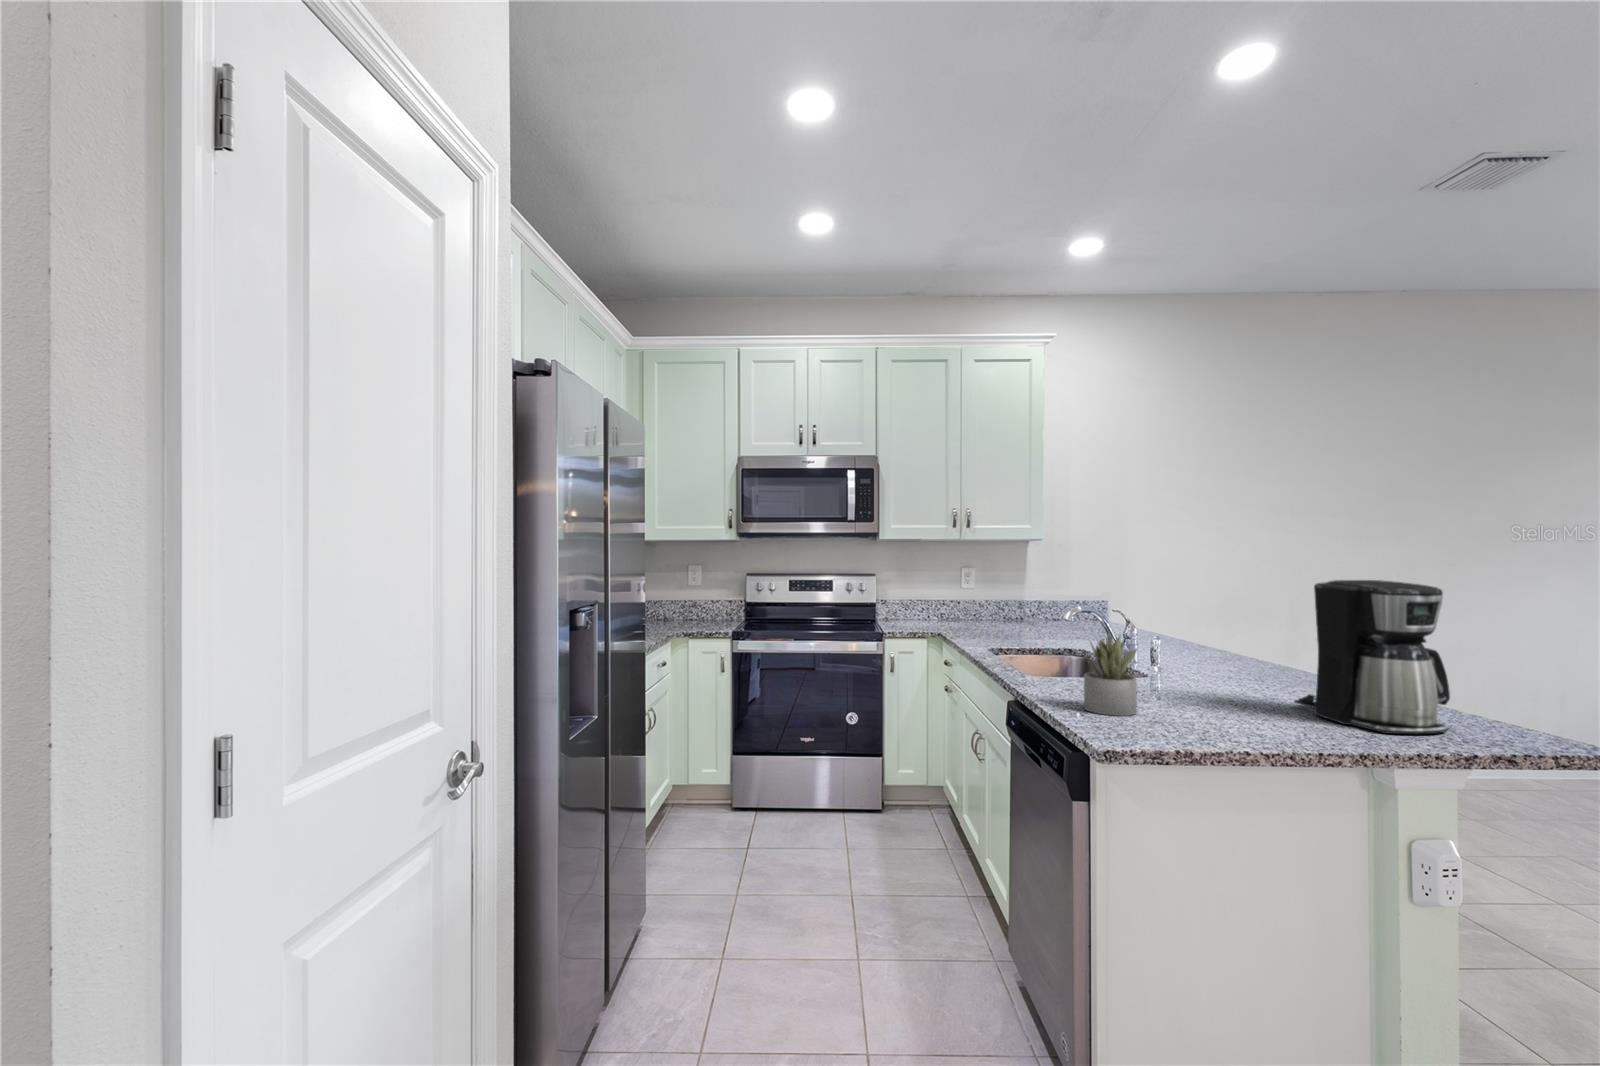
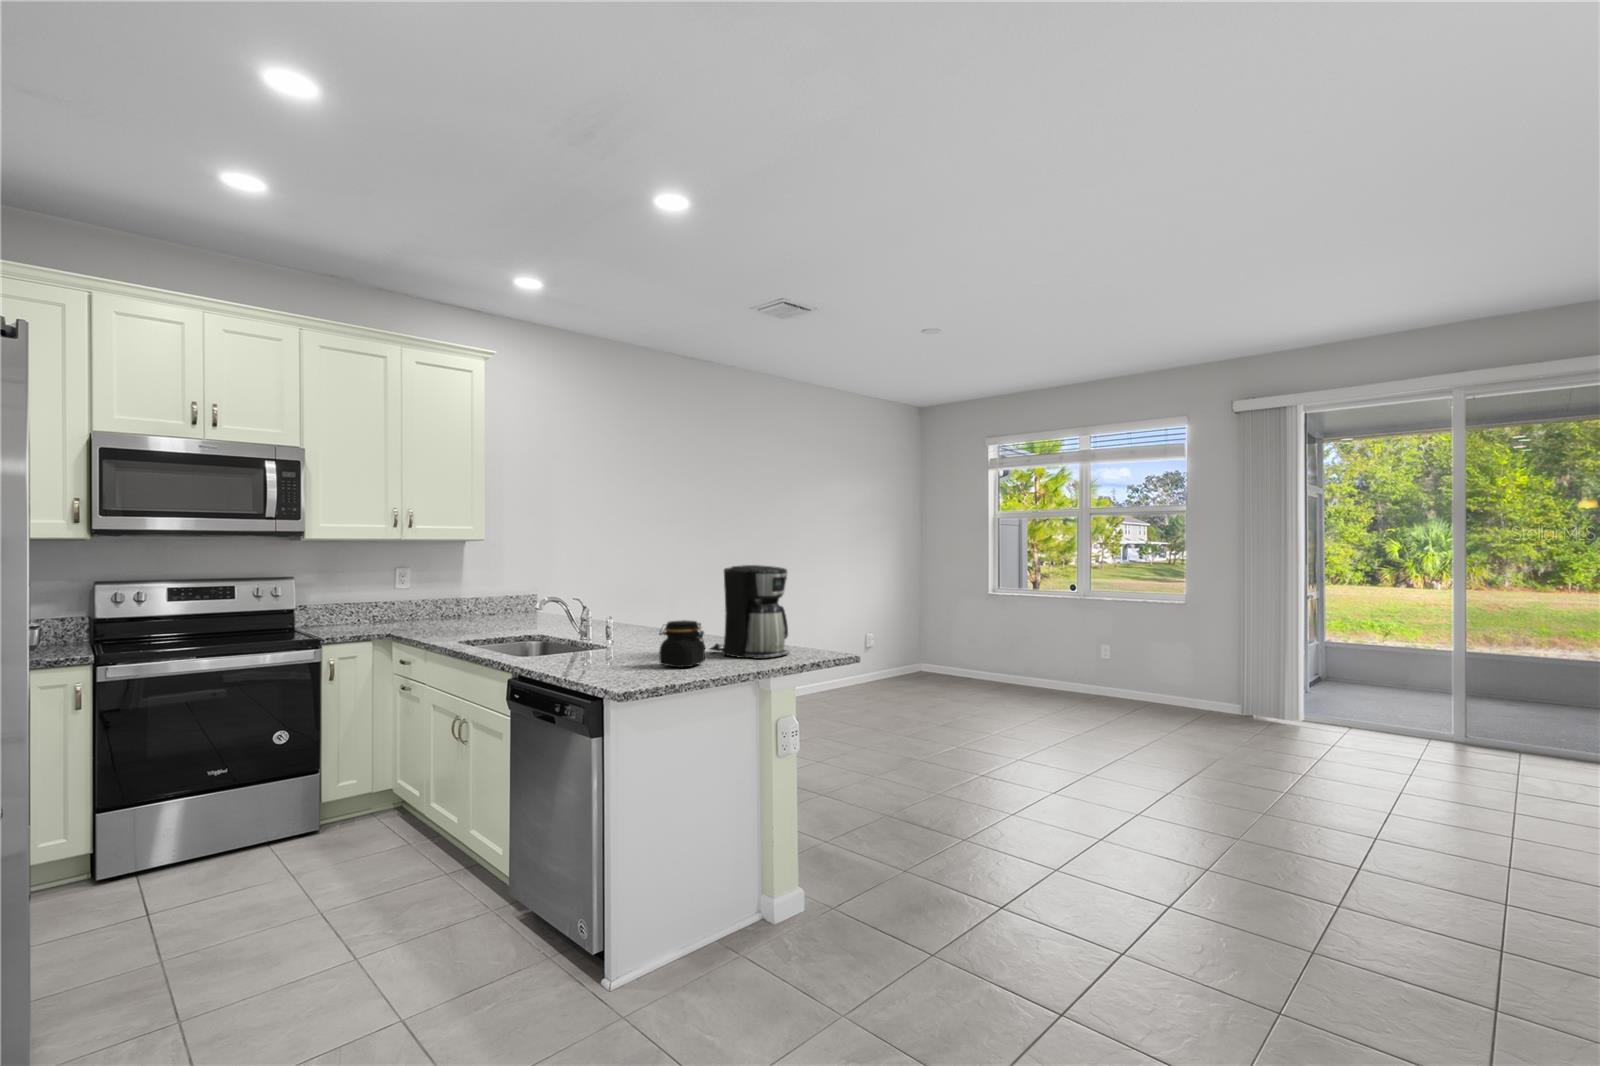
succulent plant: present [1084,633,1137,716] -> none [583,610,624,674]
jar: none [1193,655,1269,725] -> present [659,620,705,667]

